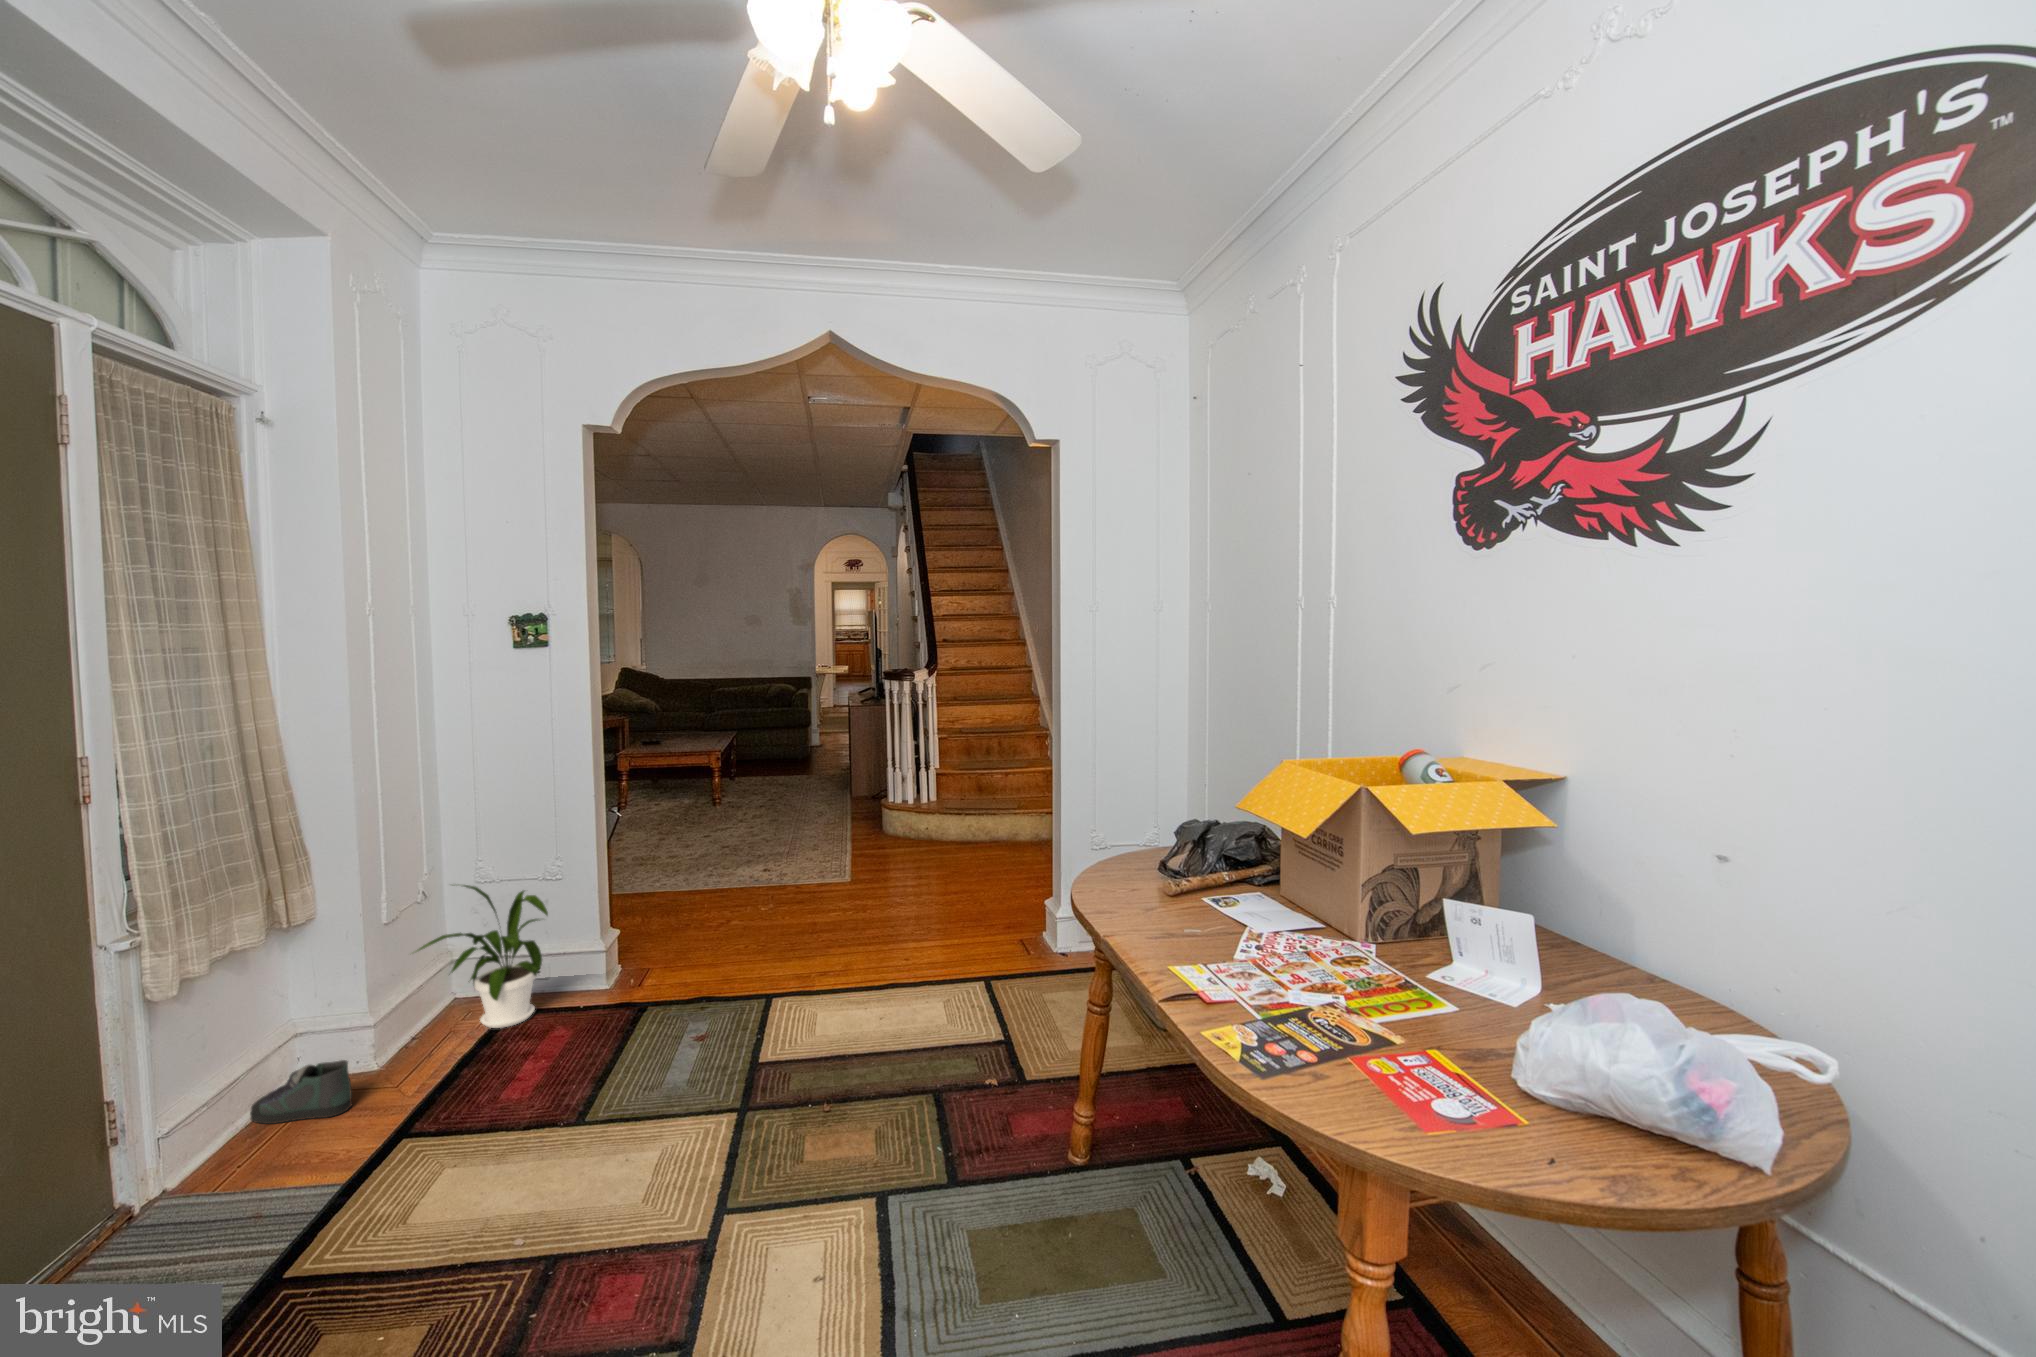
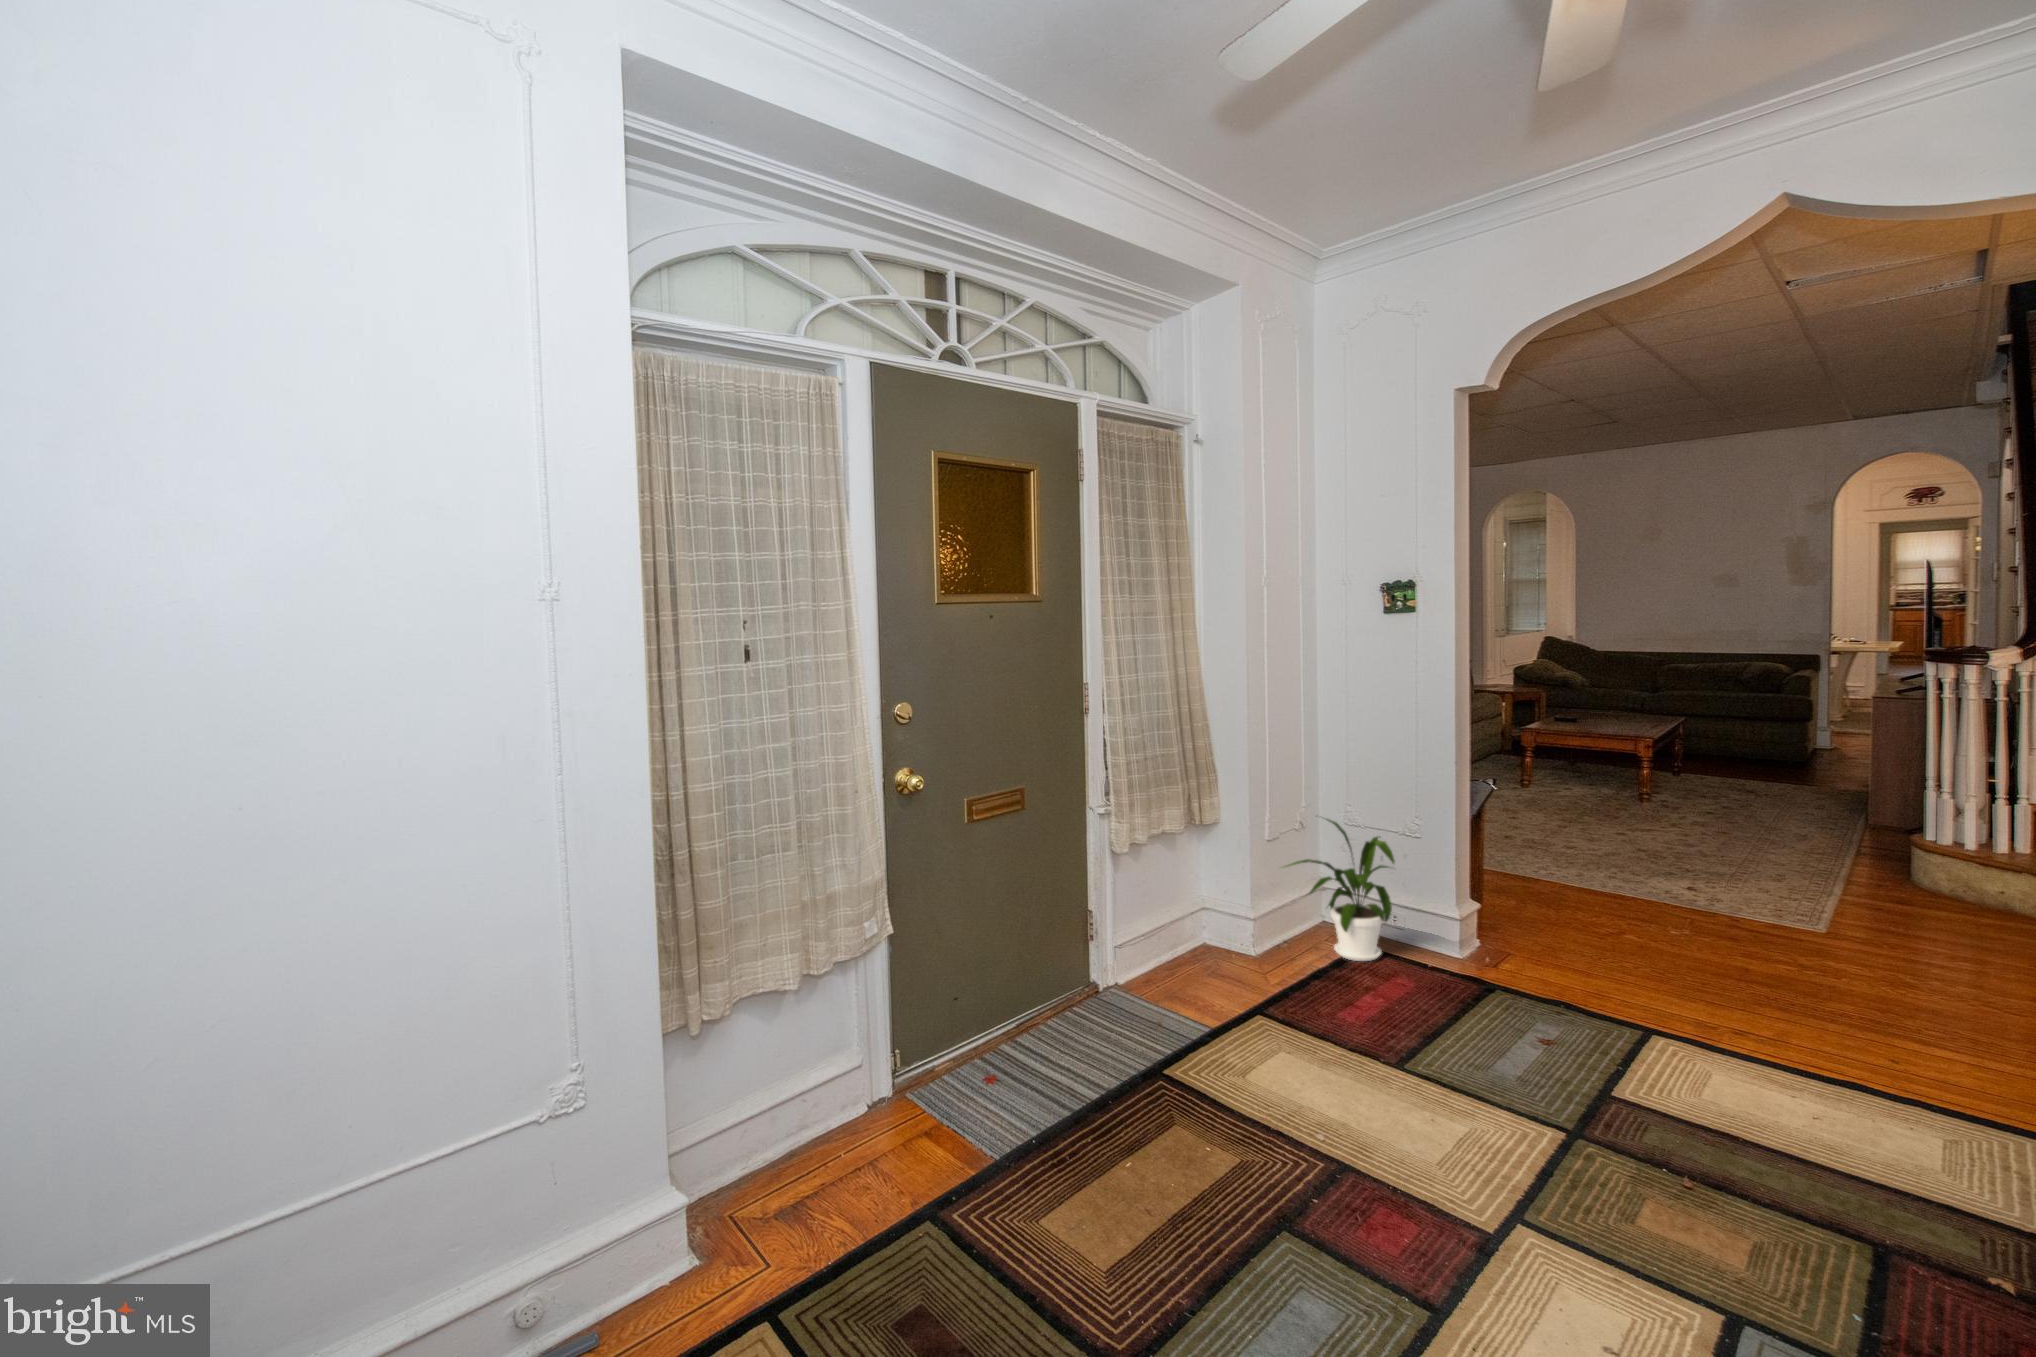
shoe: present [250,1060,352,1124] -> none [1171,933,1231,980]

